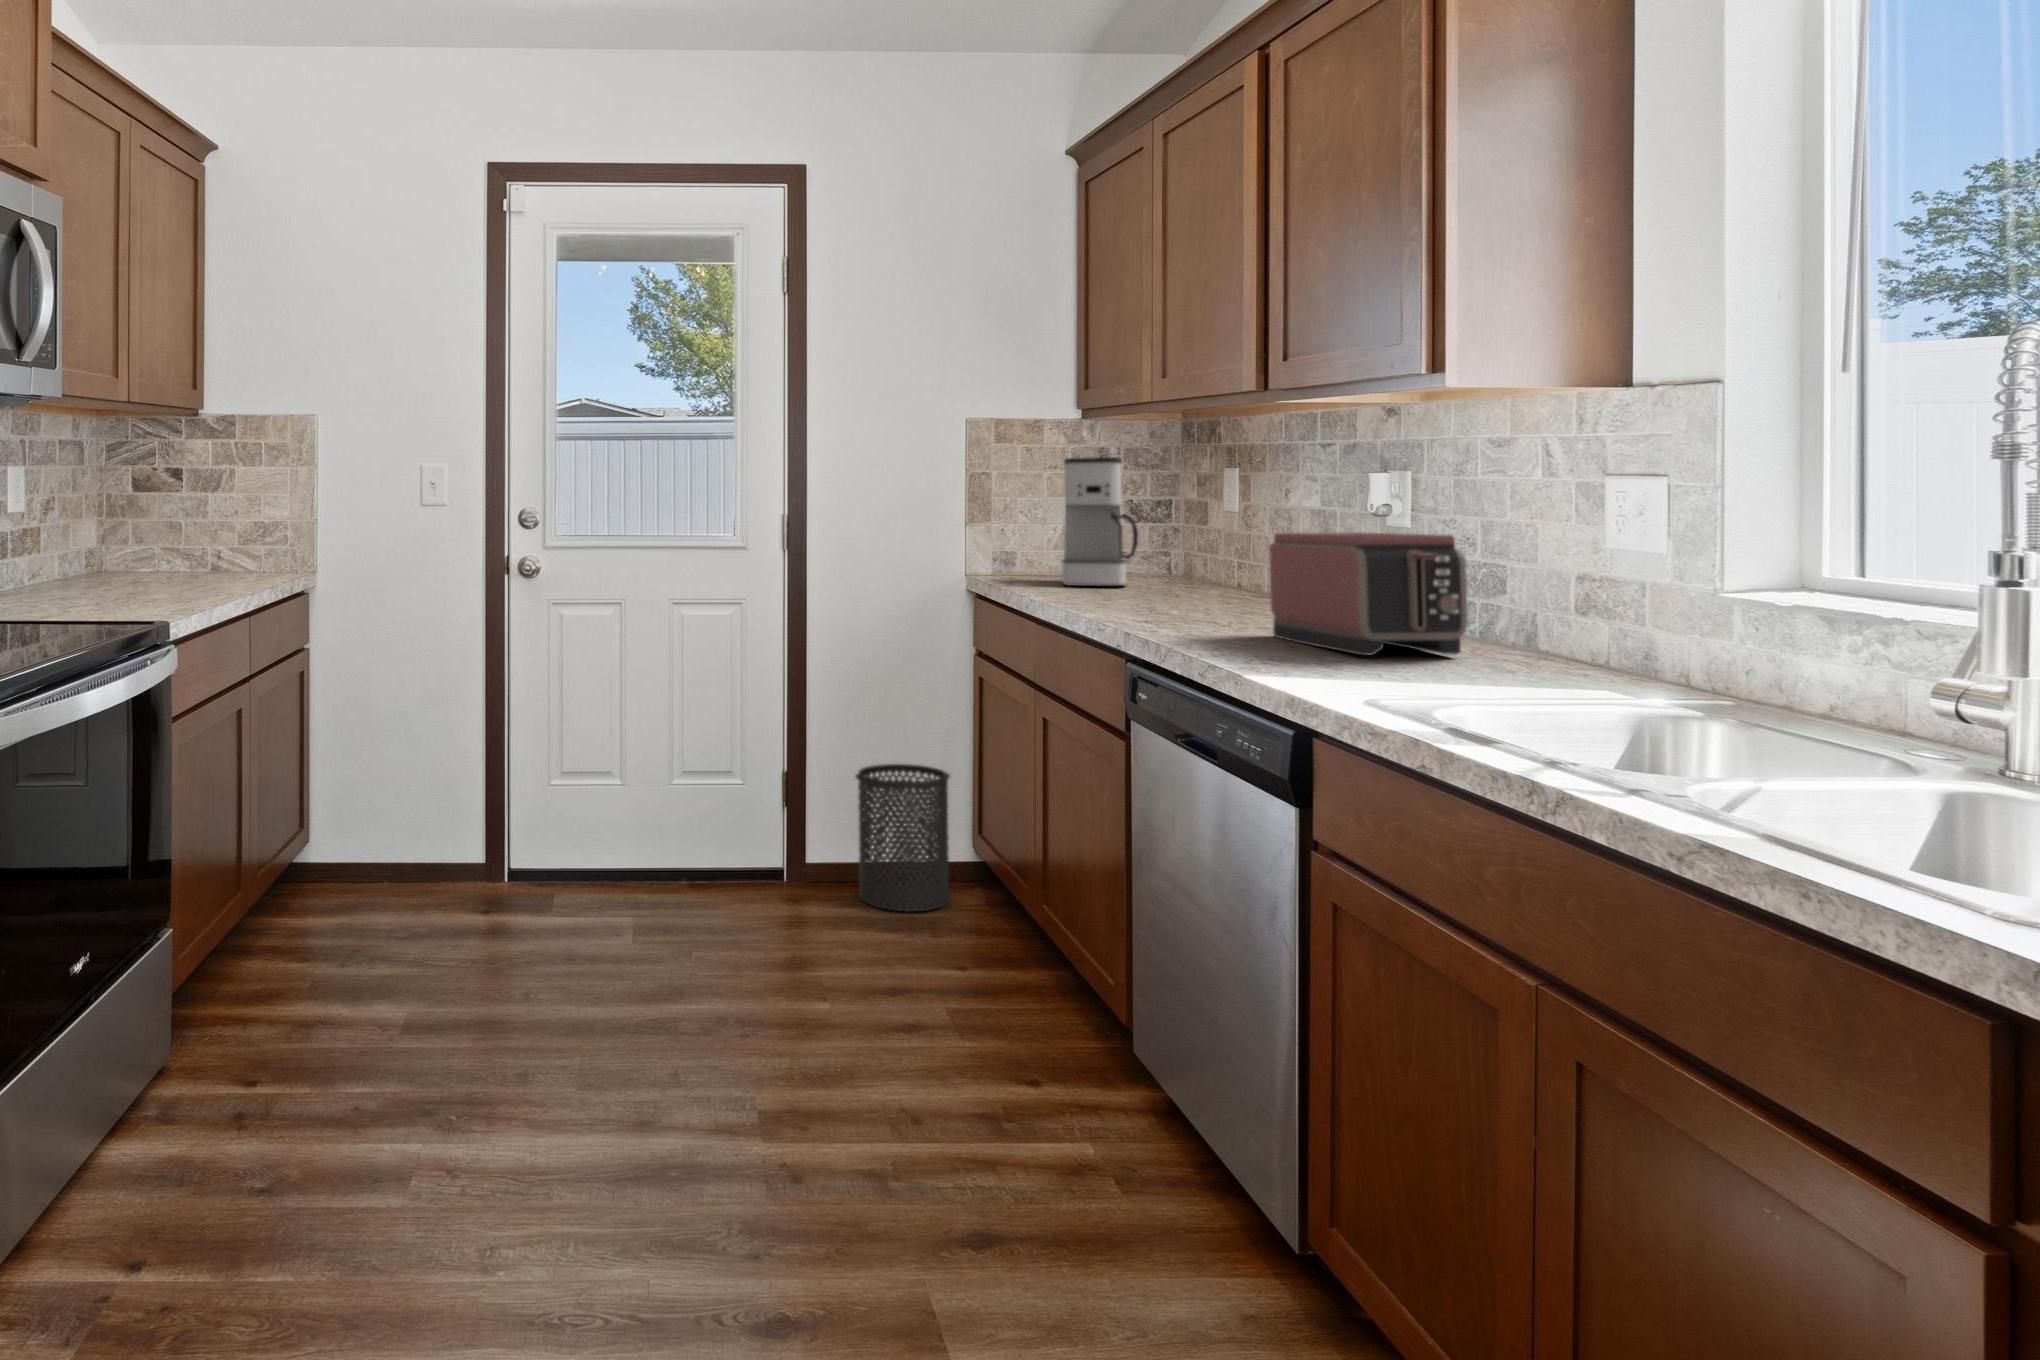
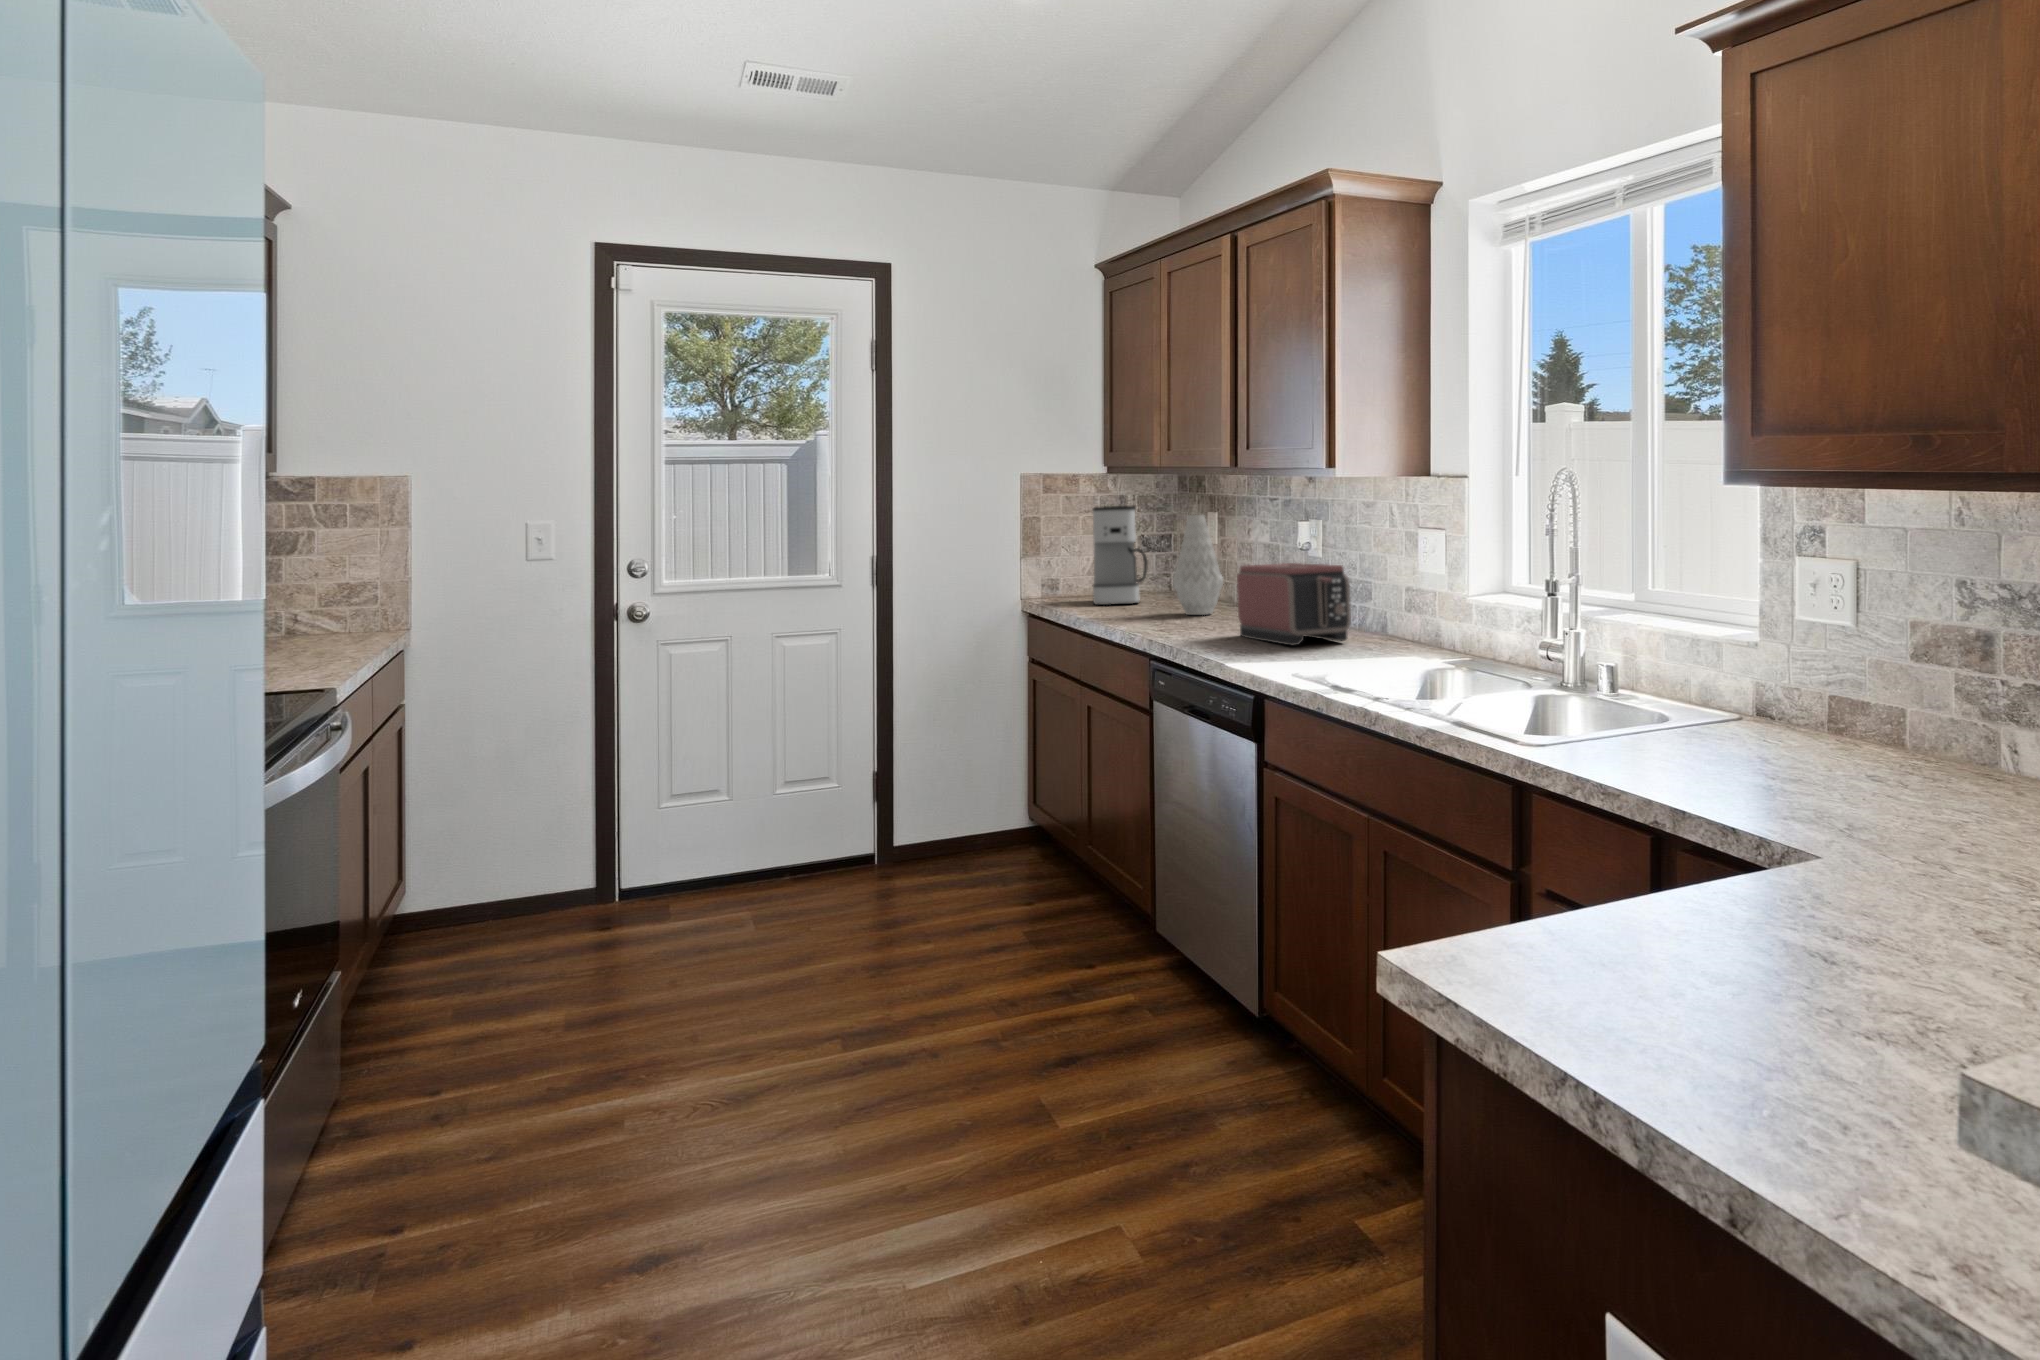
vase: none [1172,466,1247,605] -> present [1173,515,1223,615]
trash can: present [856,764,950,911] -> none [933,755,1010,873]

